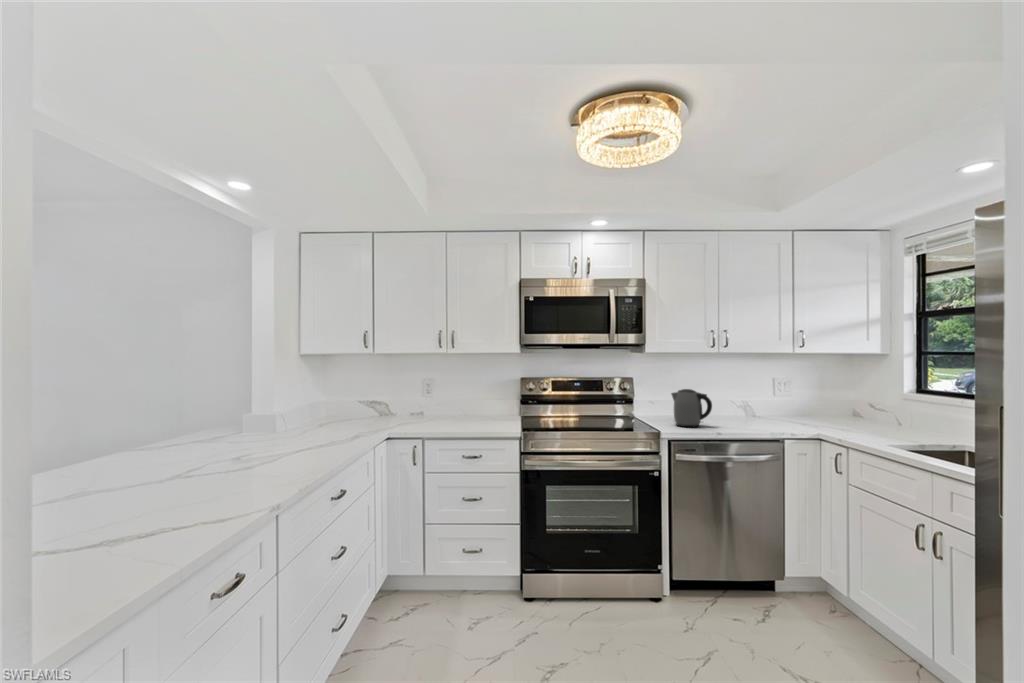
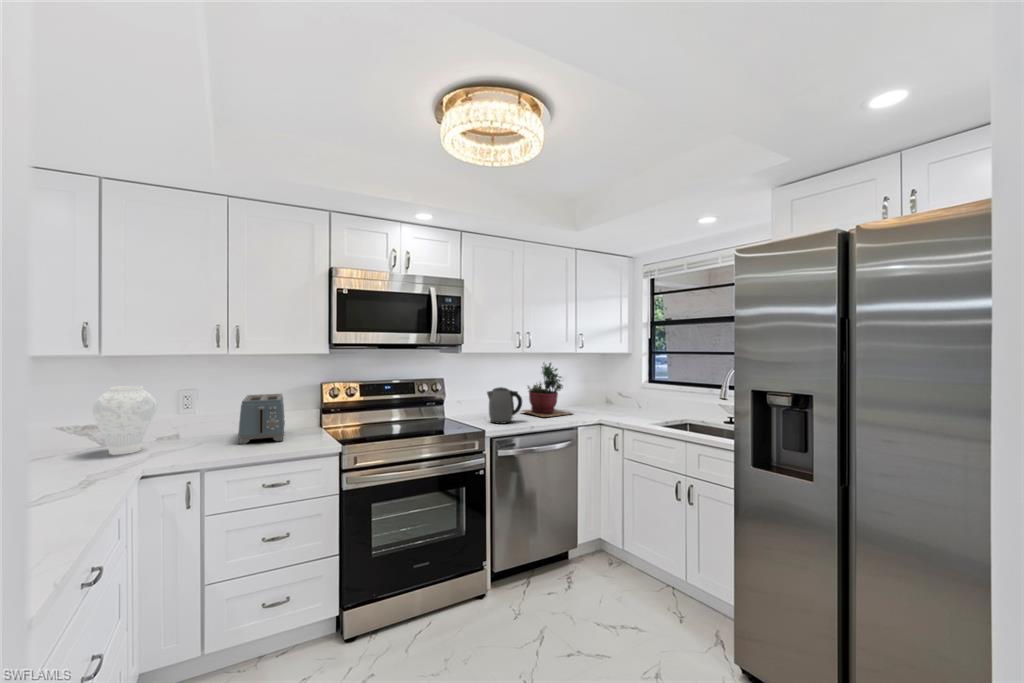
succulent plant: none [719,364,789,425] -> present [523,363,571,417]
vase: none [370,375,405,422] -> present [92,386,157,454]
toaster: none [454,386,492,424] -> present [238,394,285,444]

